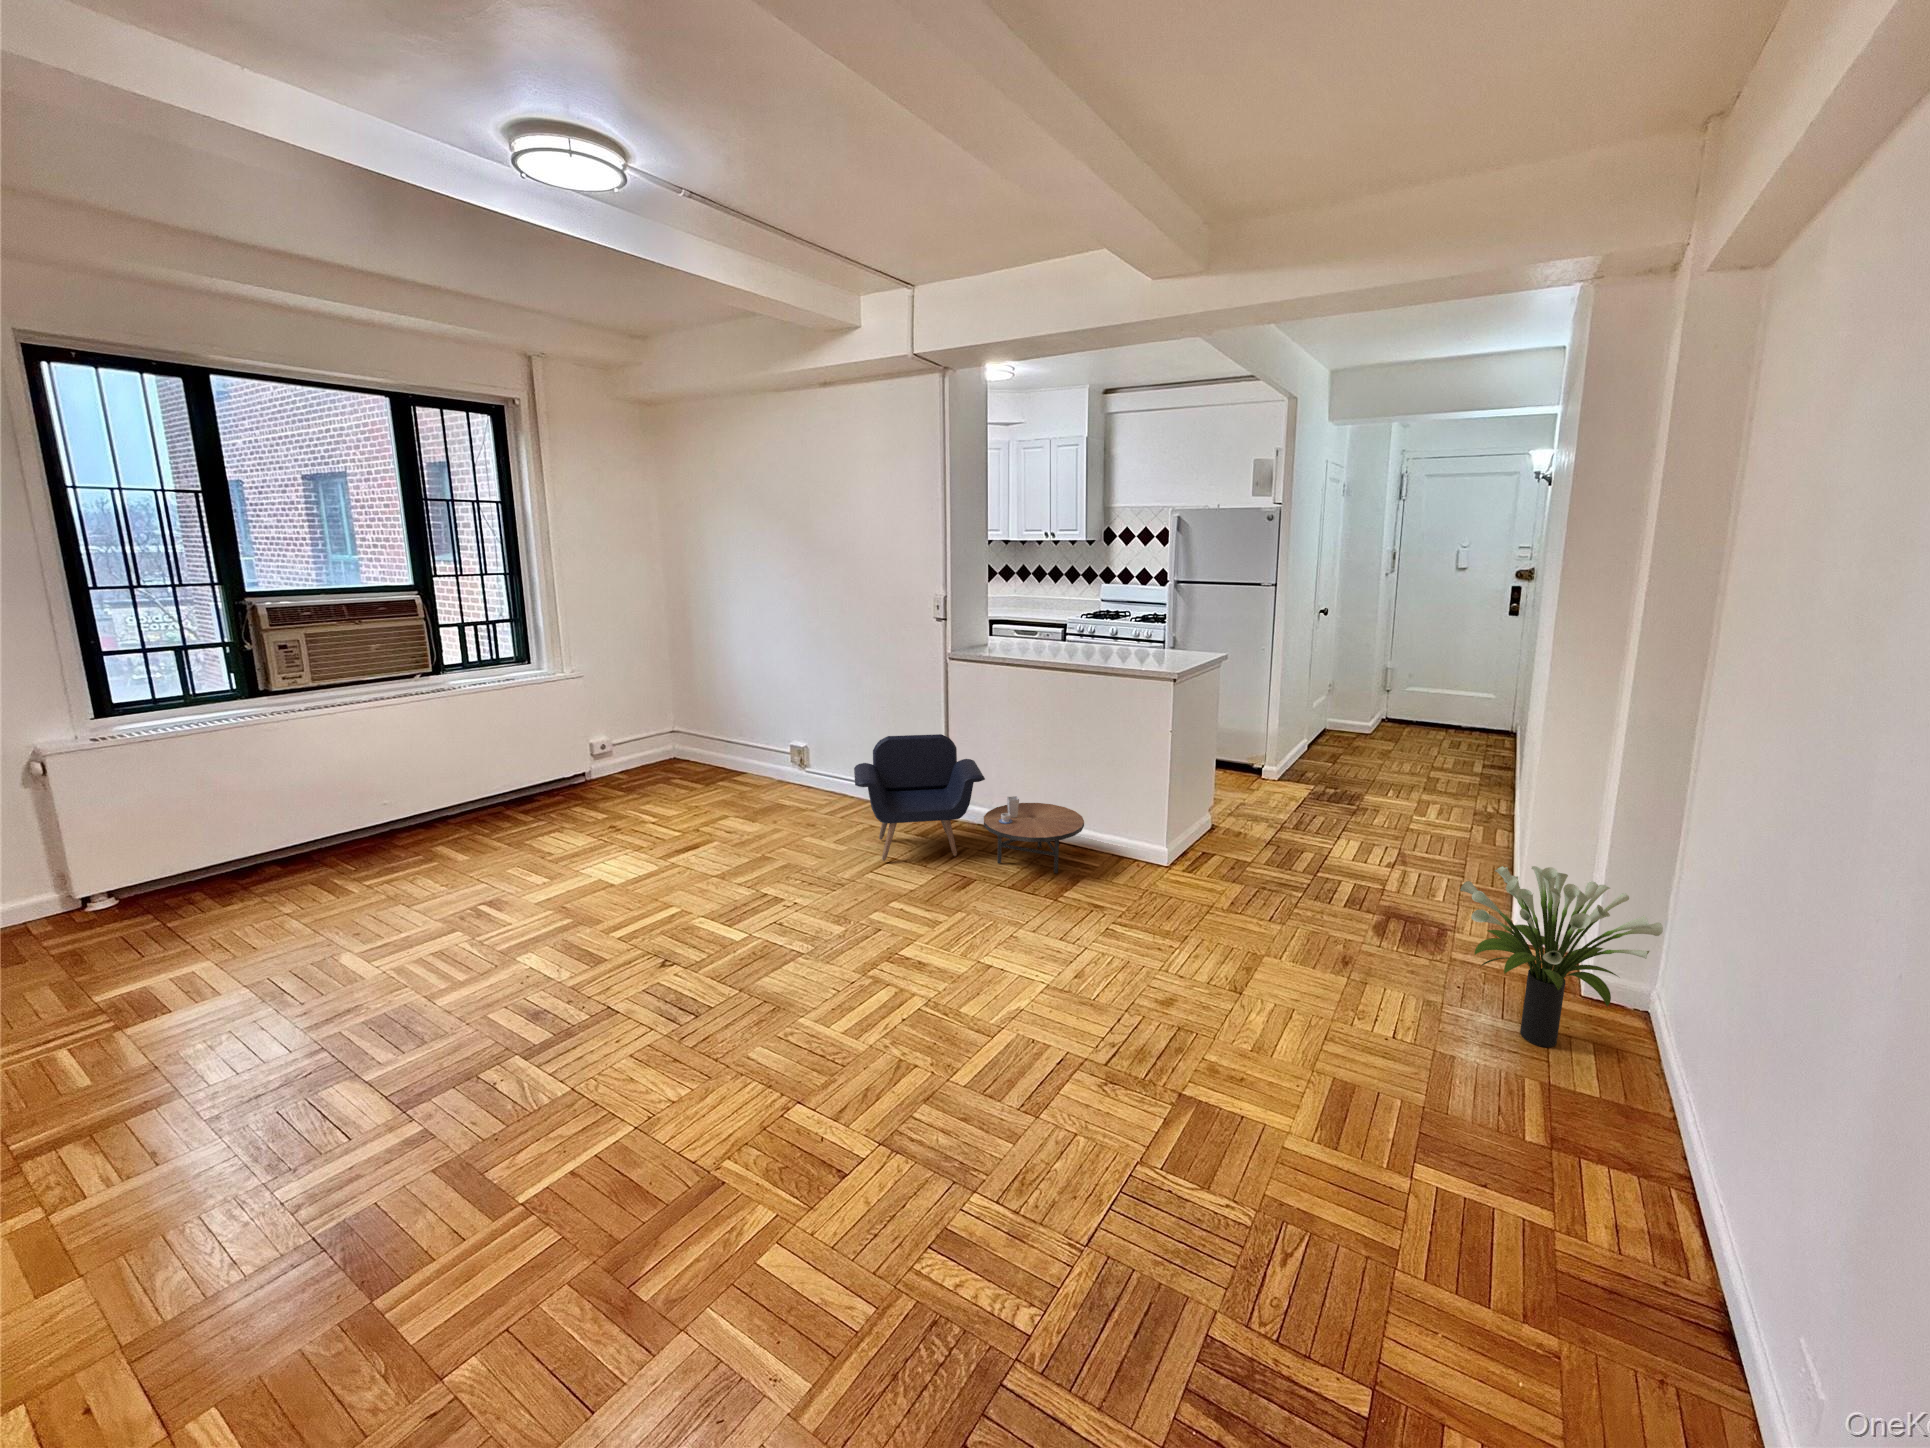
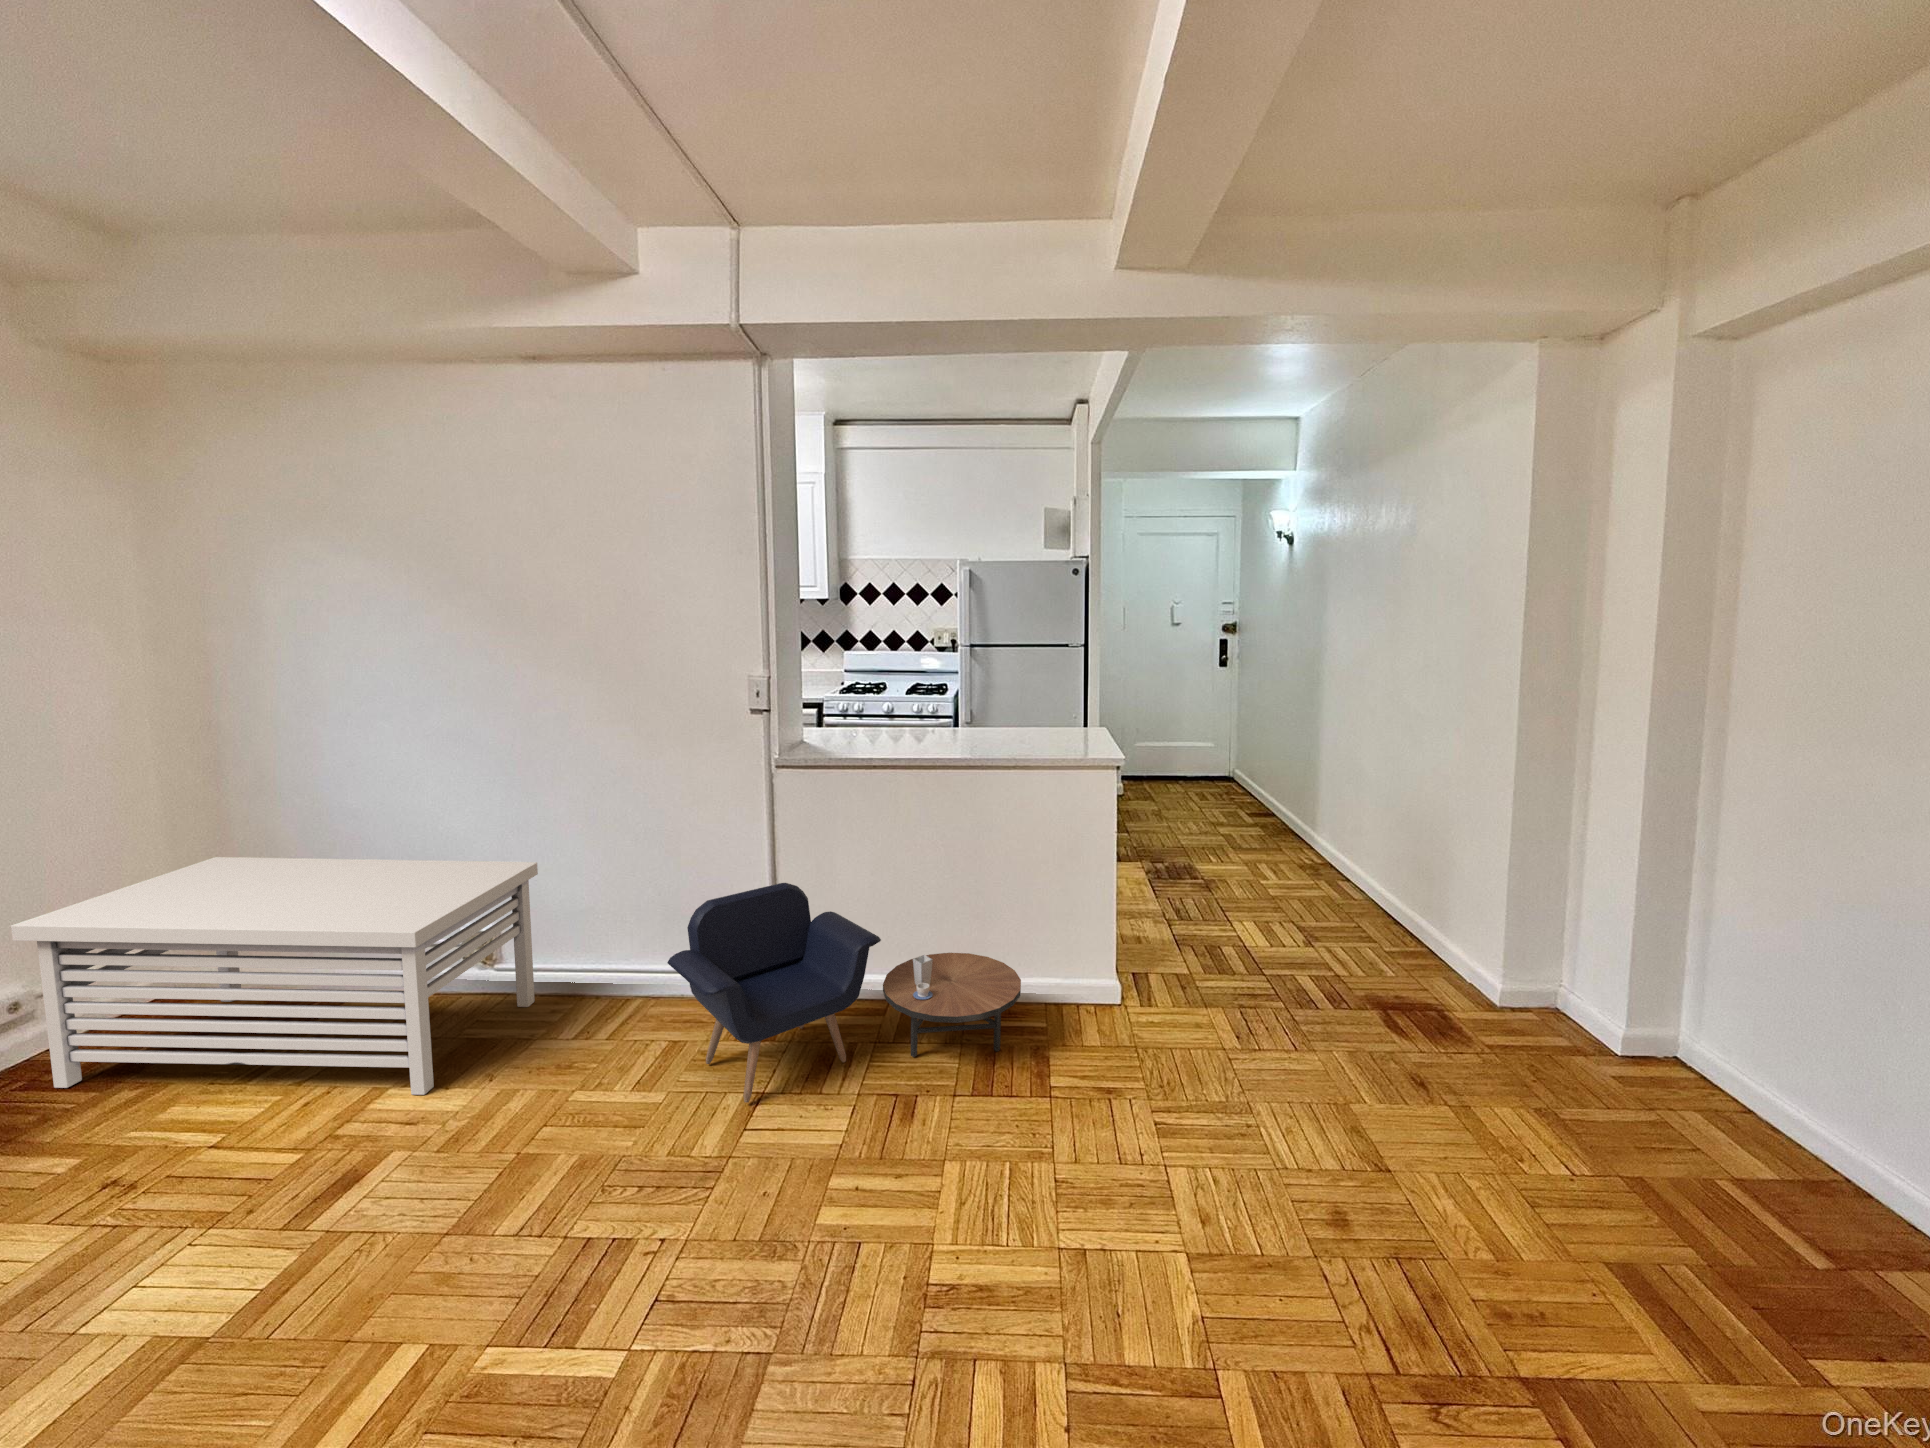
storage bench: none [598,685,824,822] -> present [11,857,538,1095]
potted plant: present [1460,866,1663,1047] -> none [1528,935,1750,1127]

